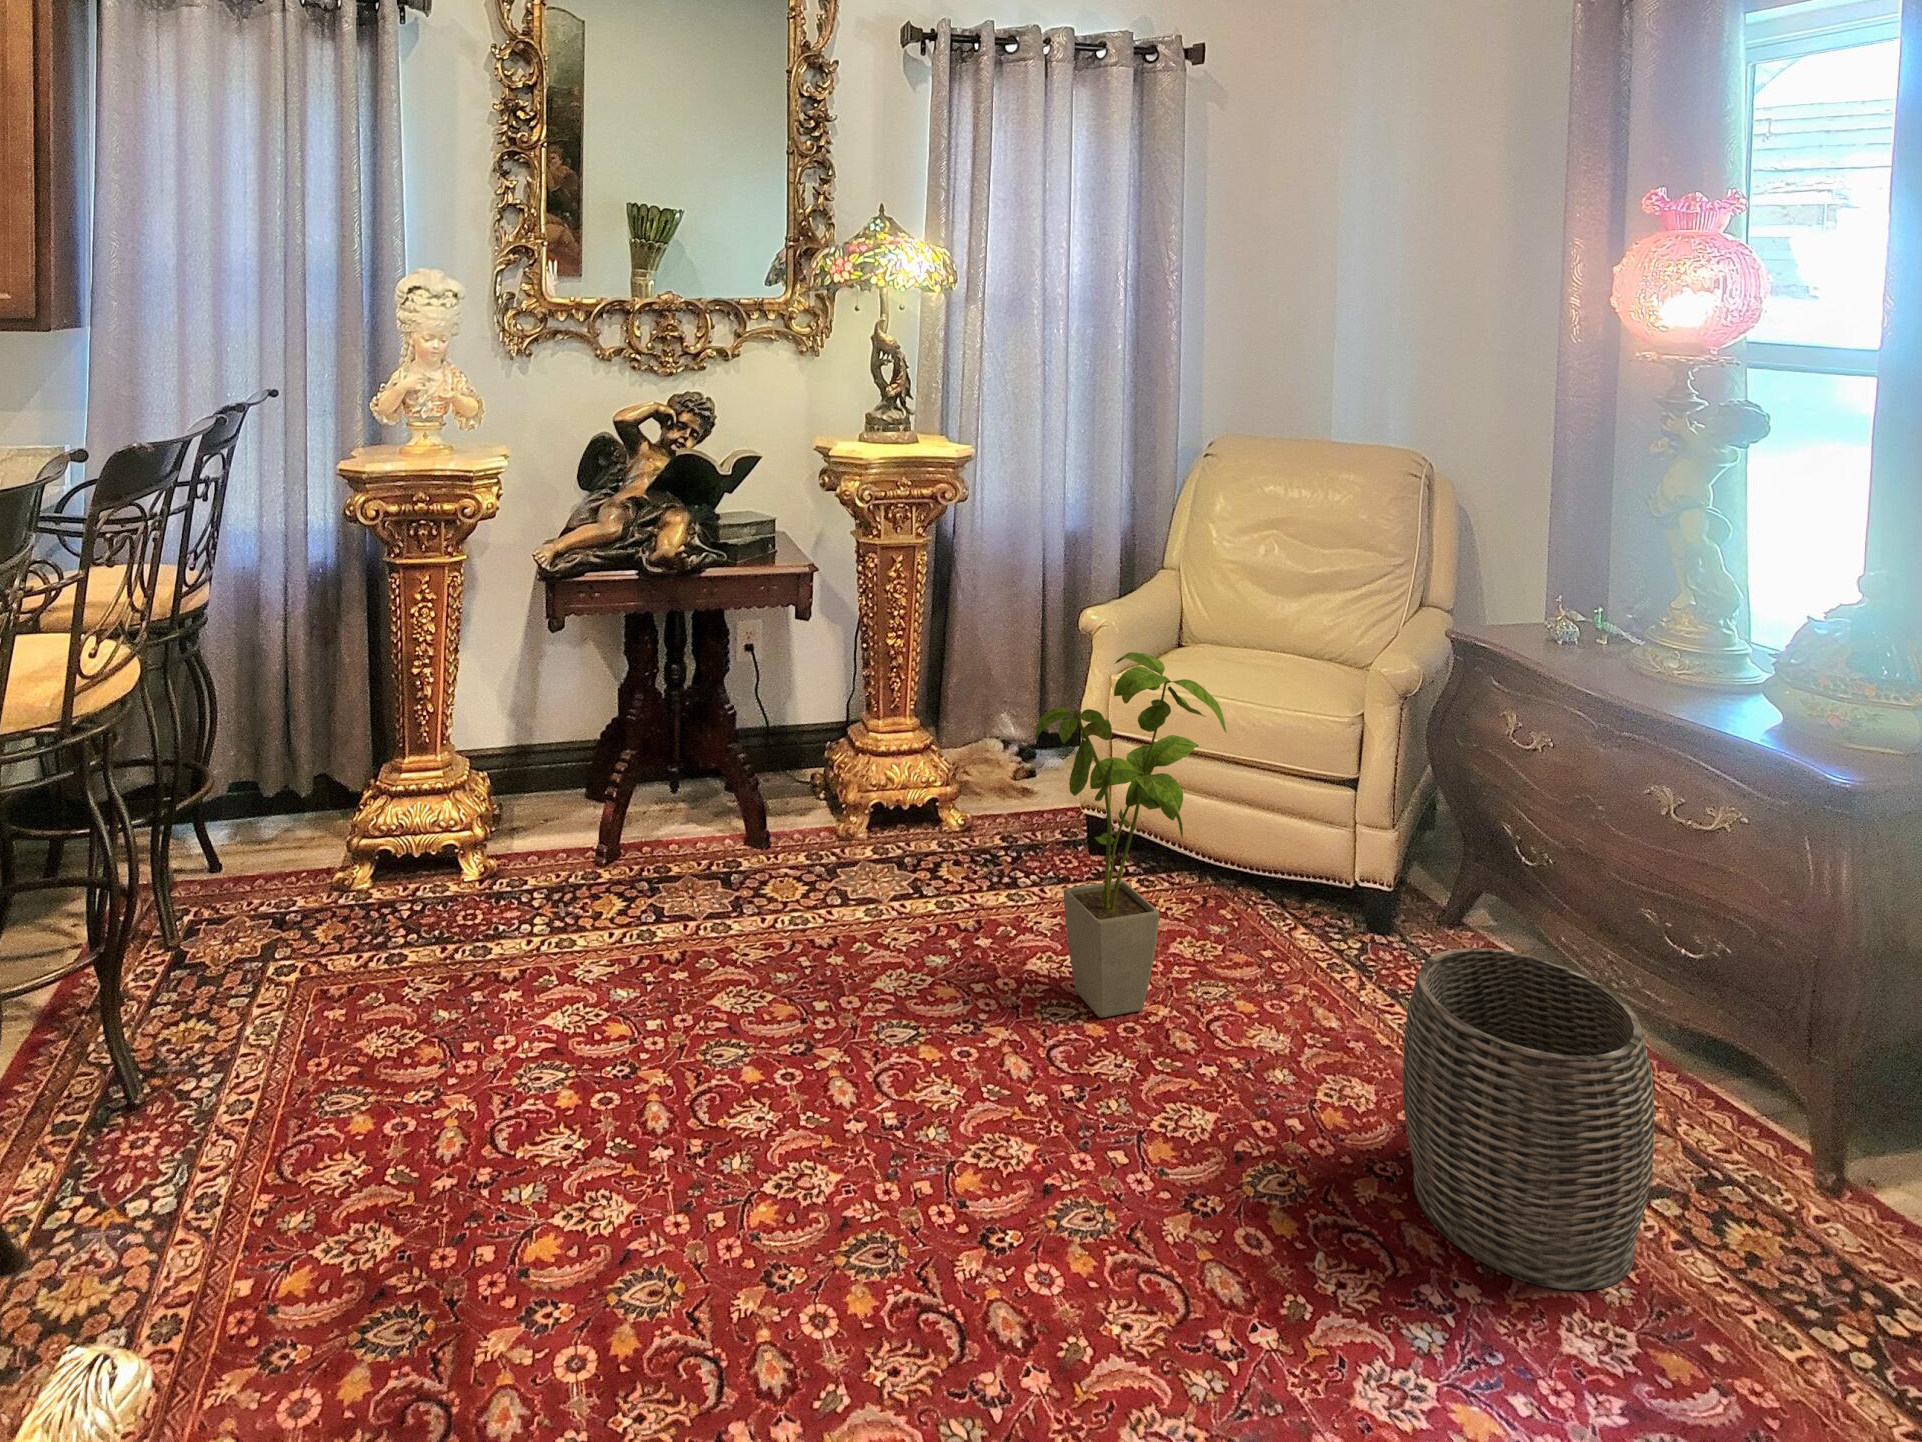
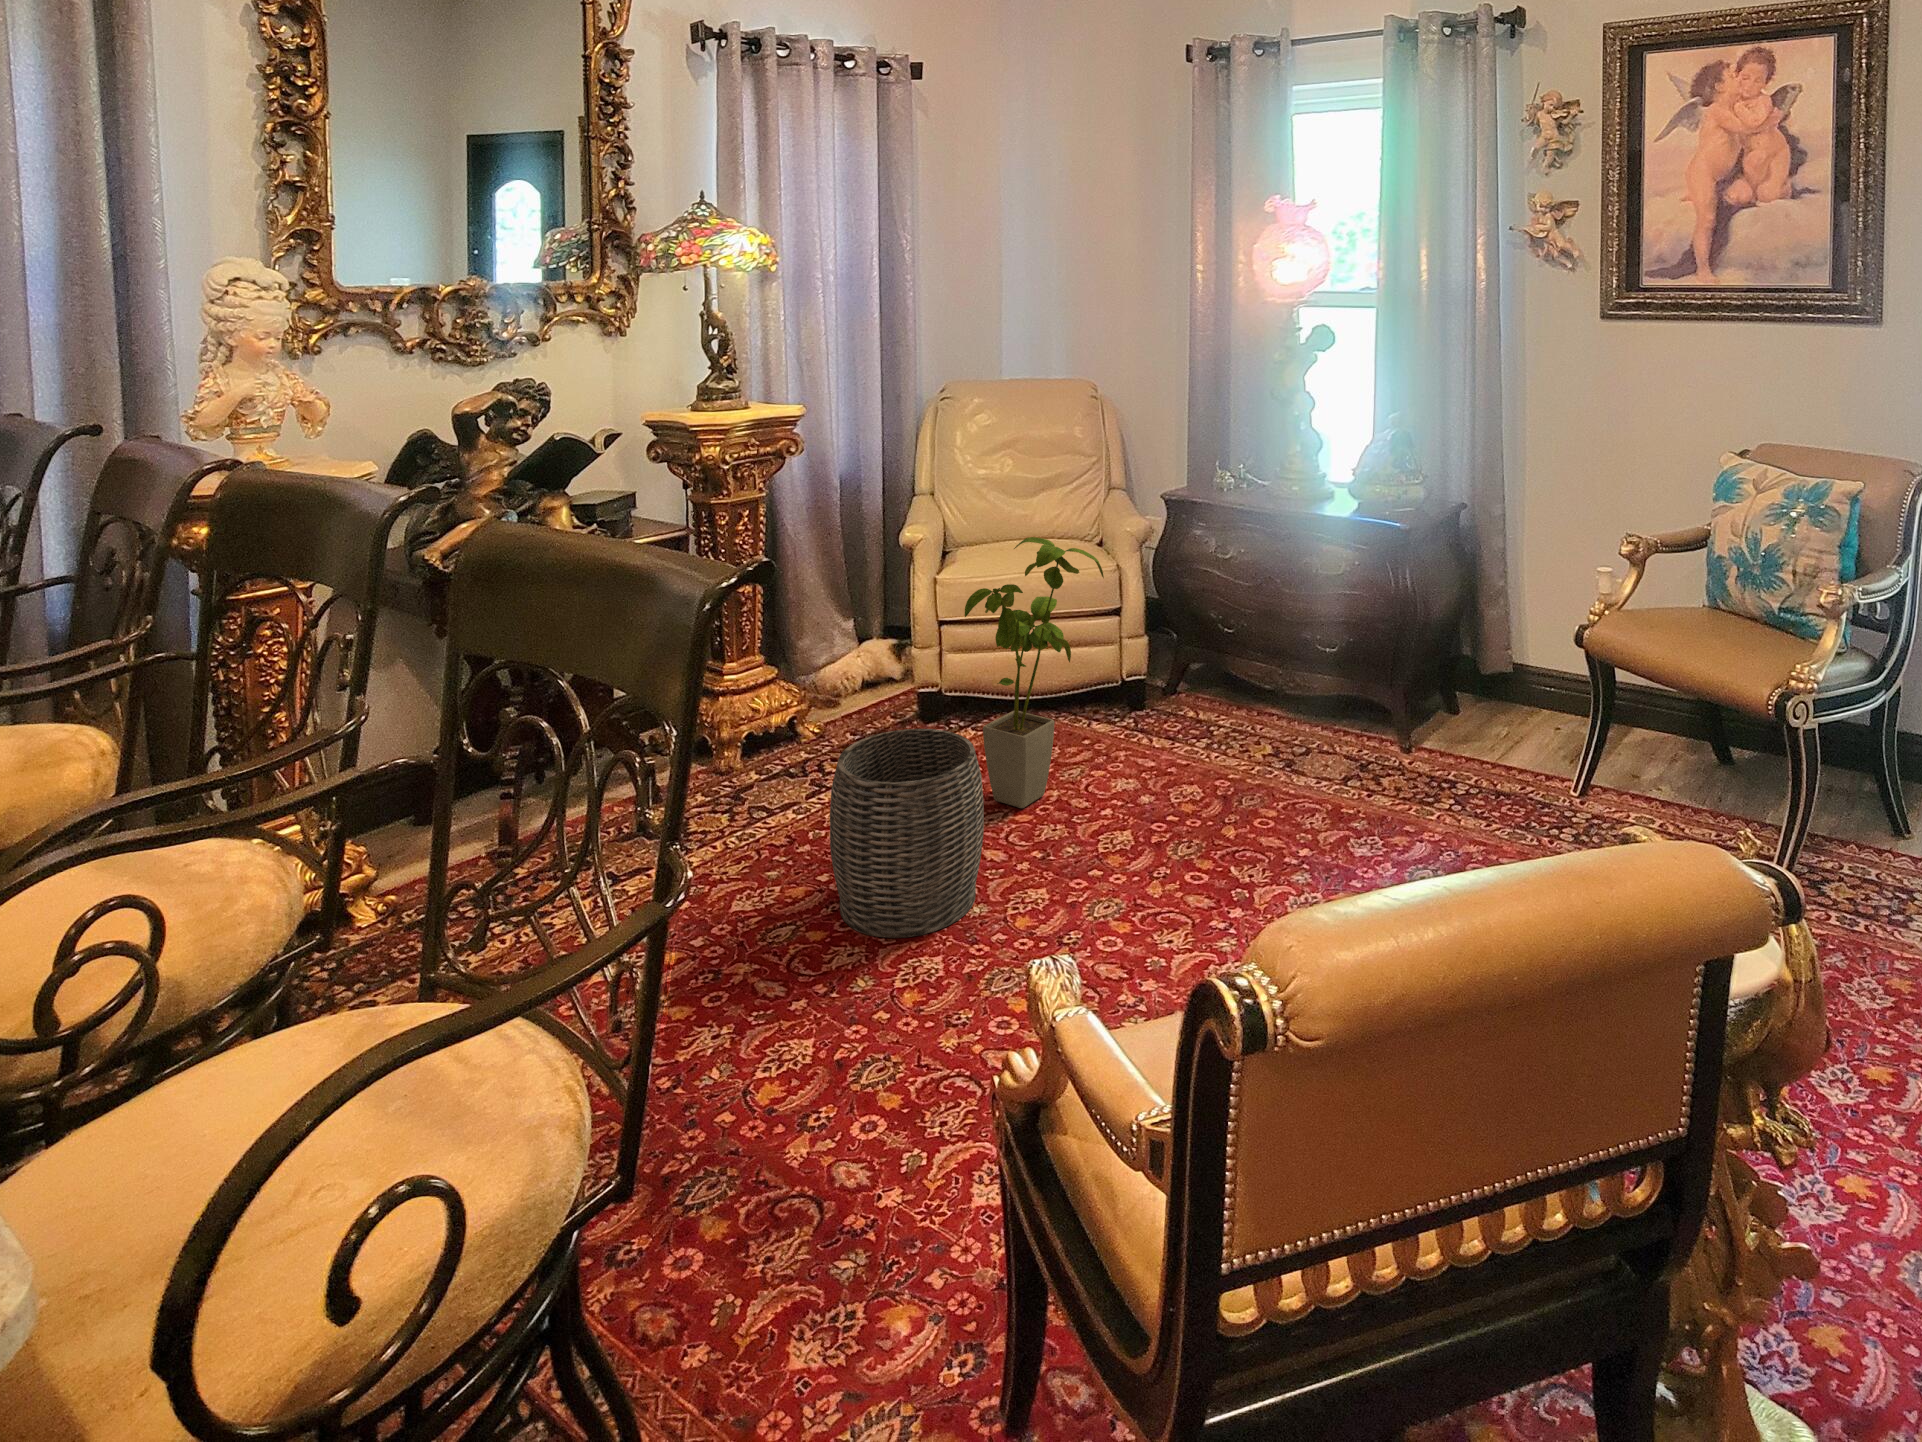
woven basket: present [1403,948,1655,1290] -> present [830,729,984,938]

